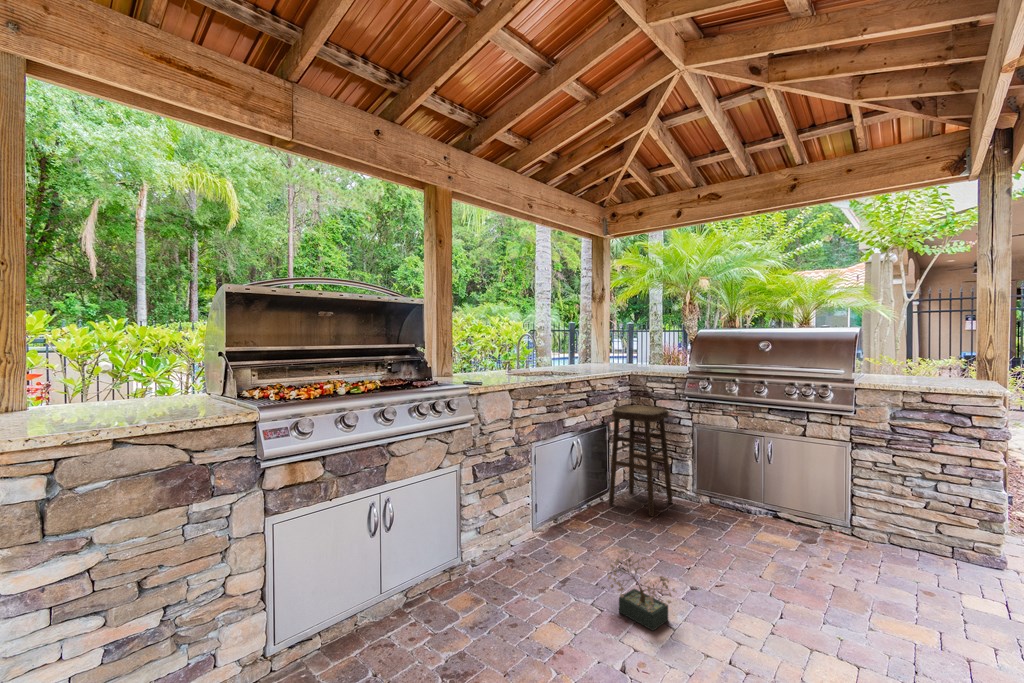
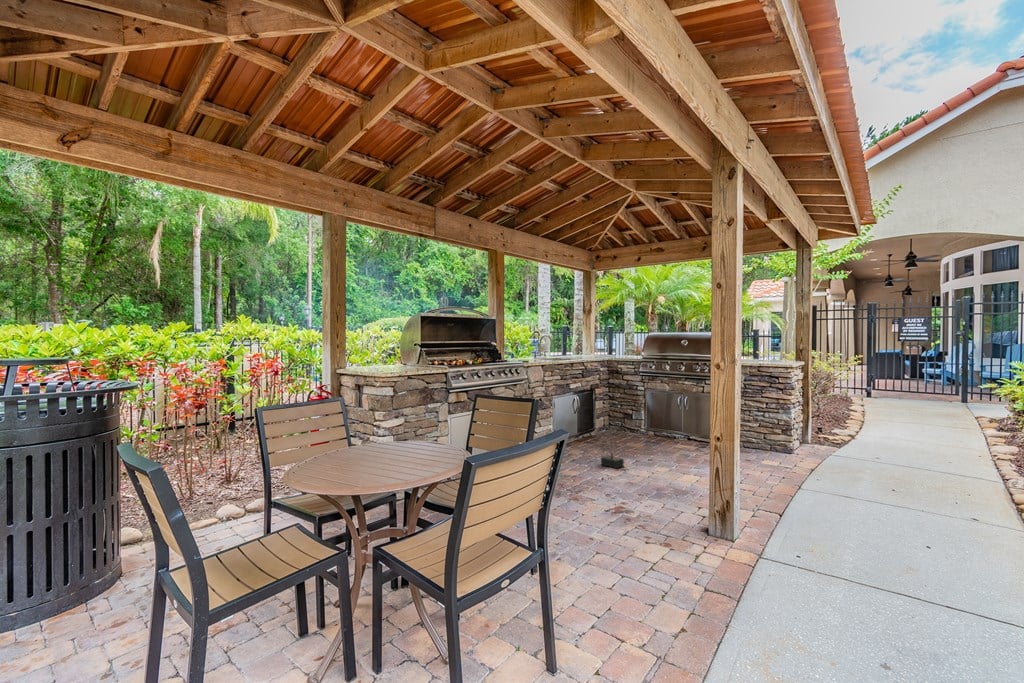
stool: present [609,405,672,516] -> none [595,379,632,441]

